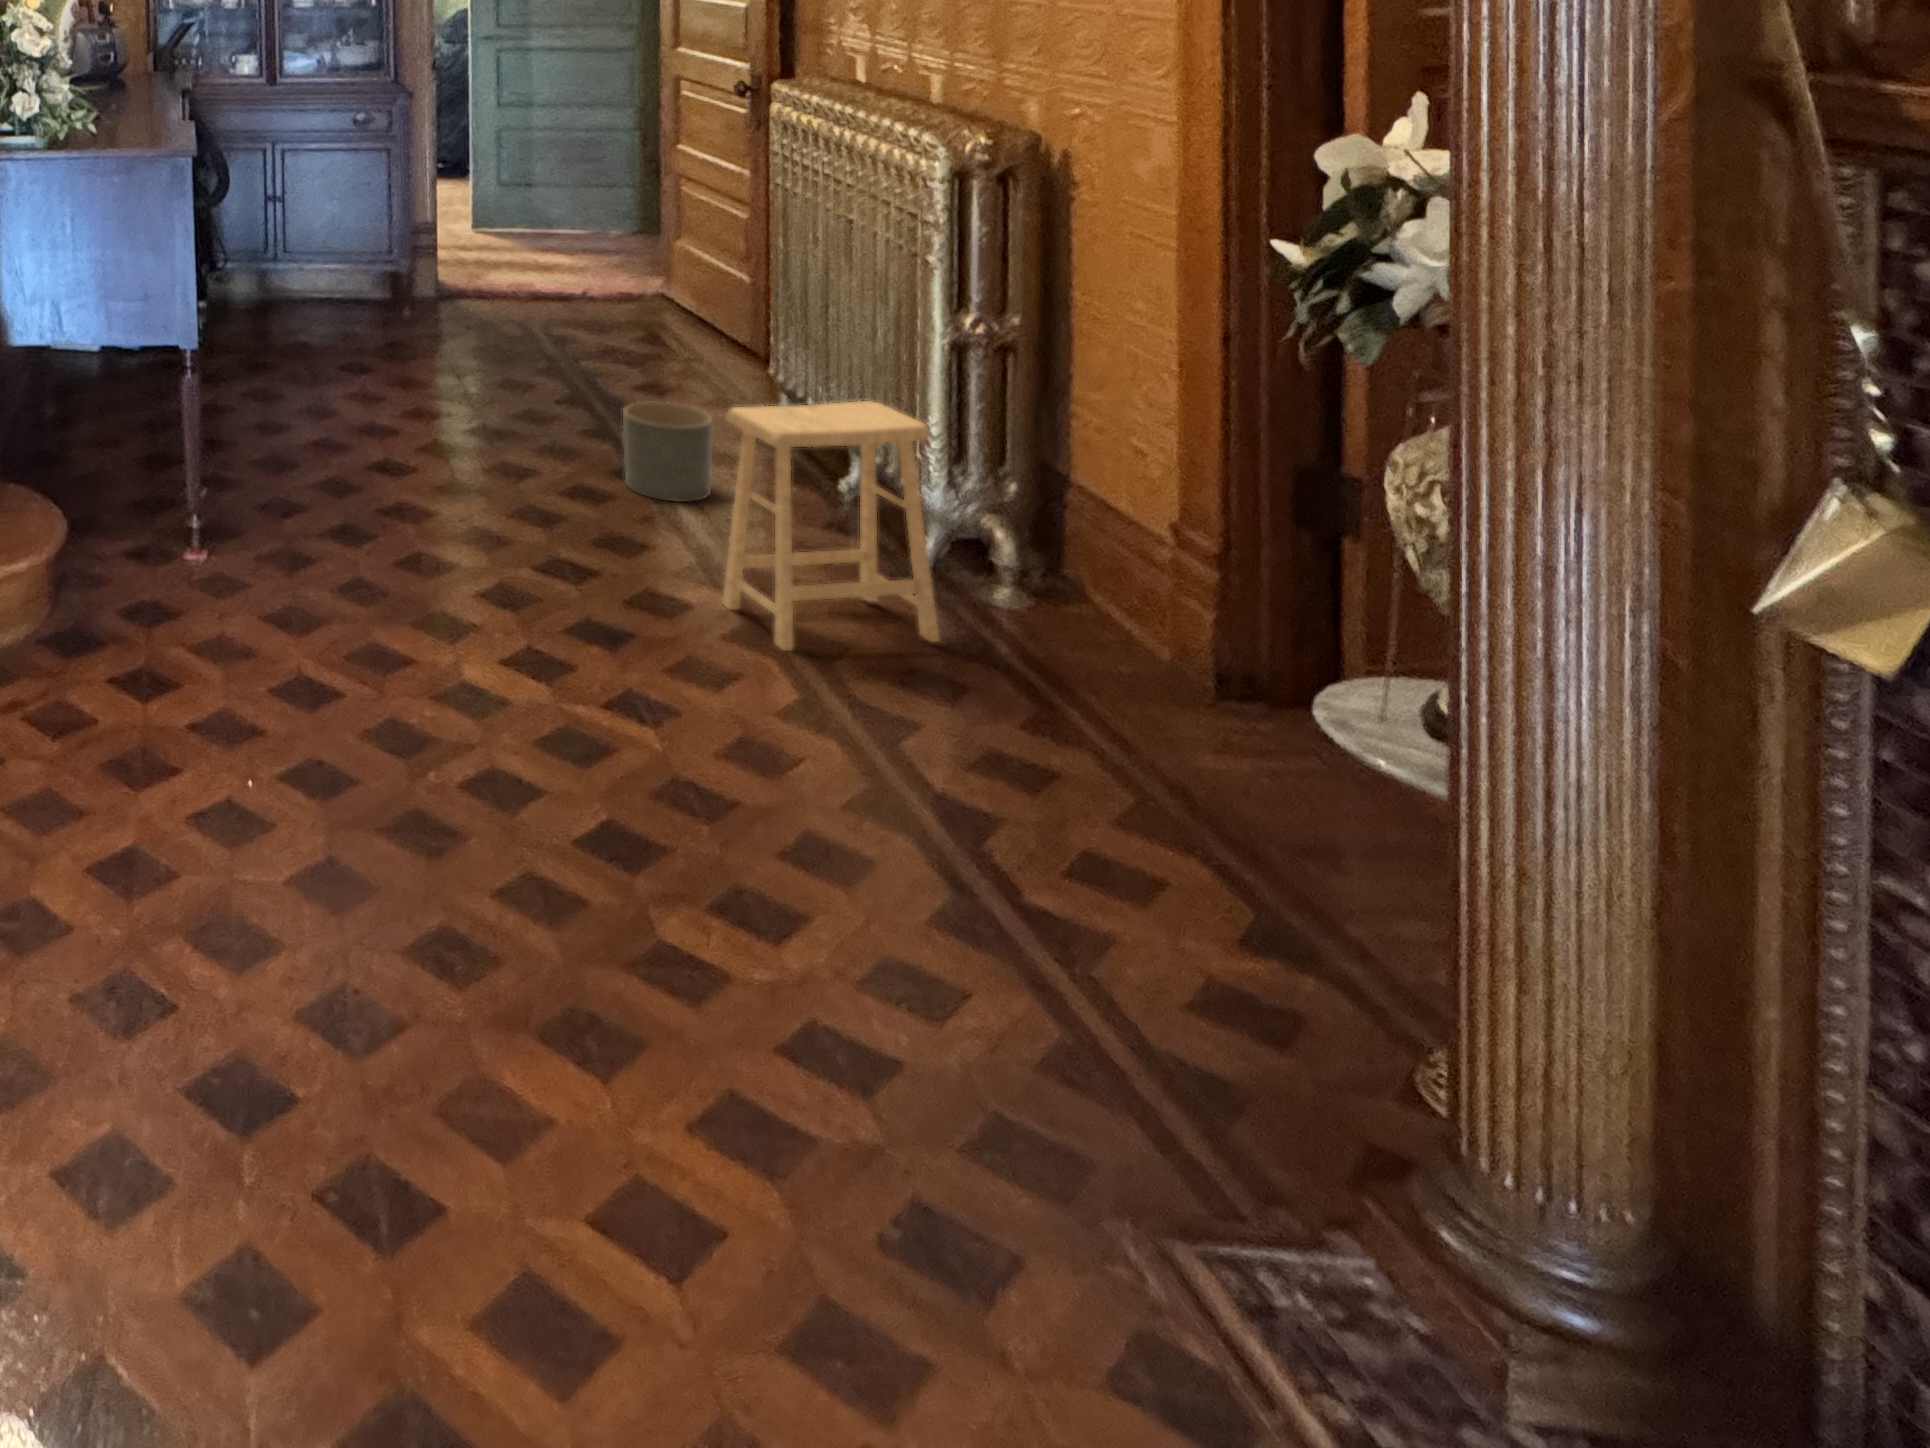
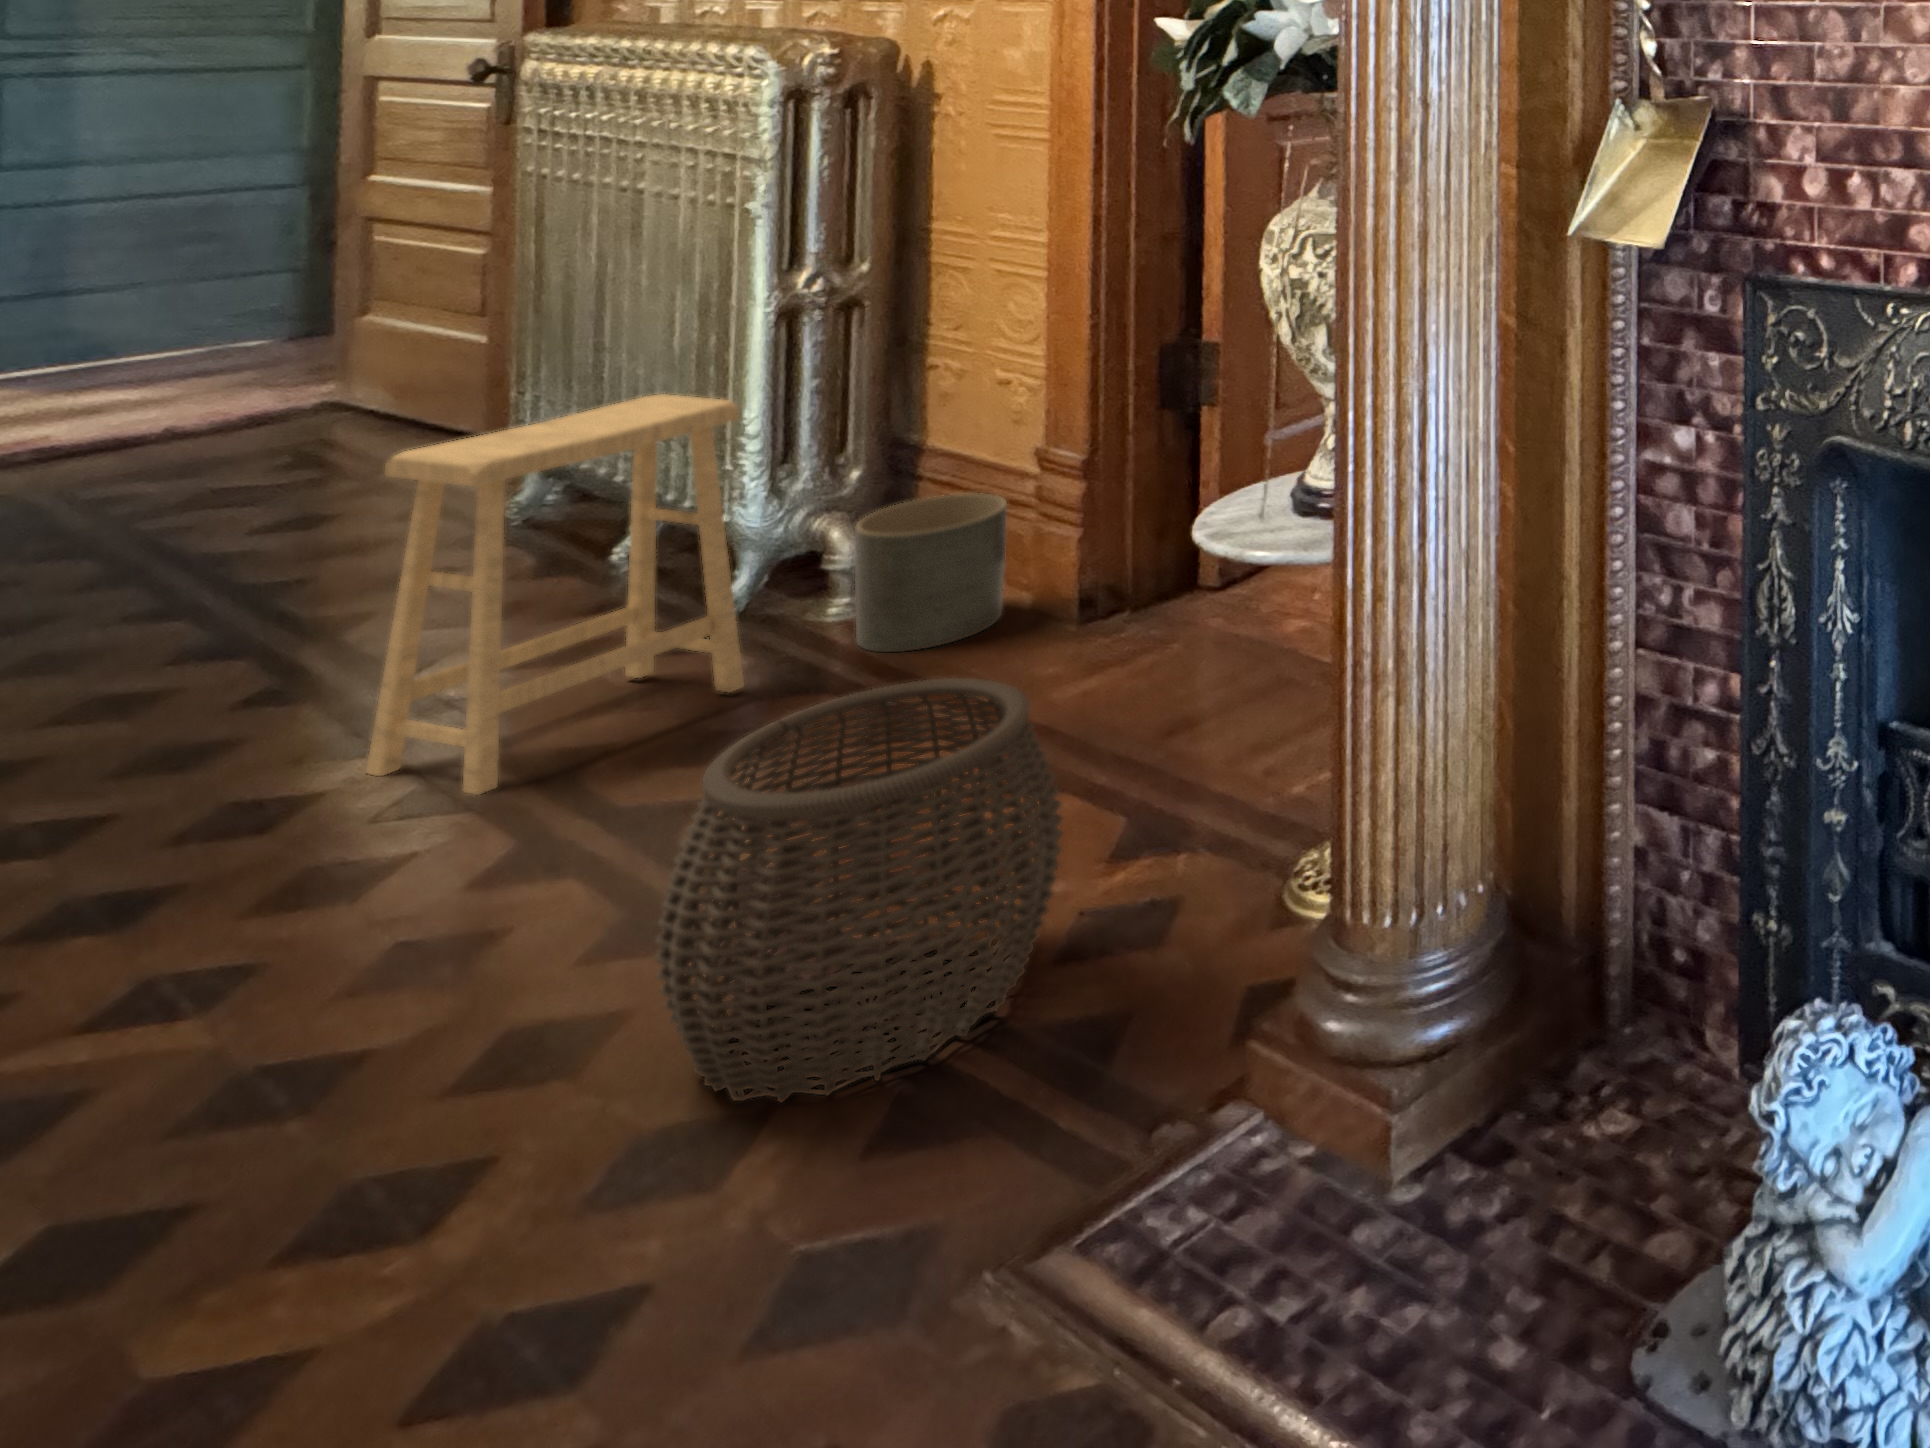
planter: present [623,402,712,502] -> present [855,493,1007,652]
woven basket: none [905,714,1194,1021] -> present [655,678,1063,1102]

